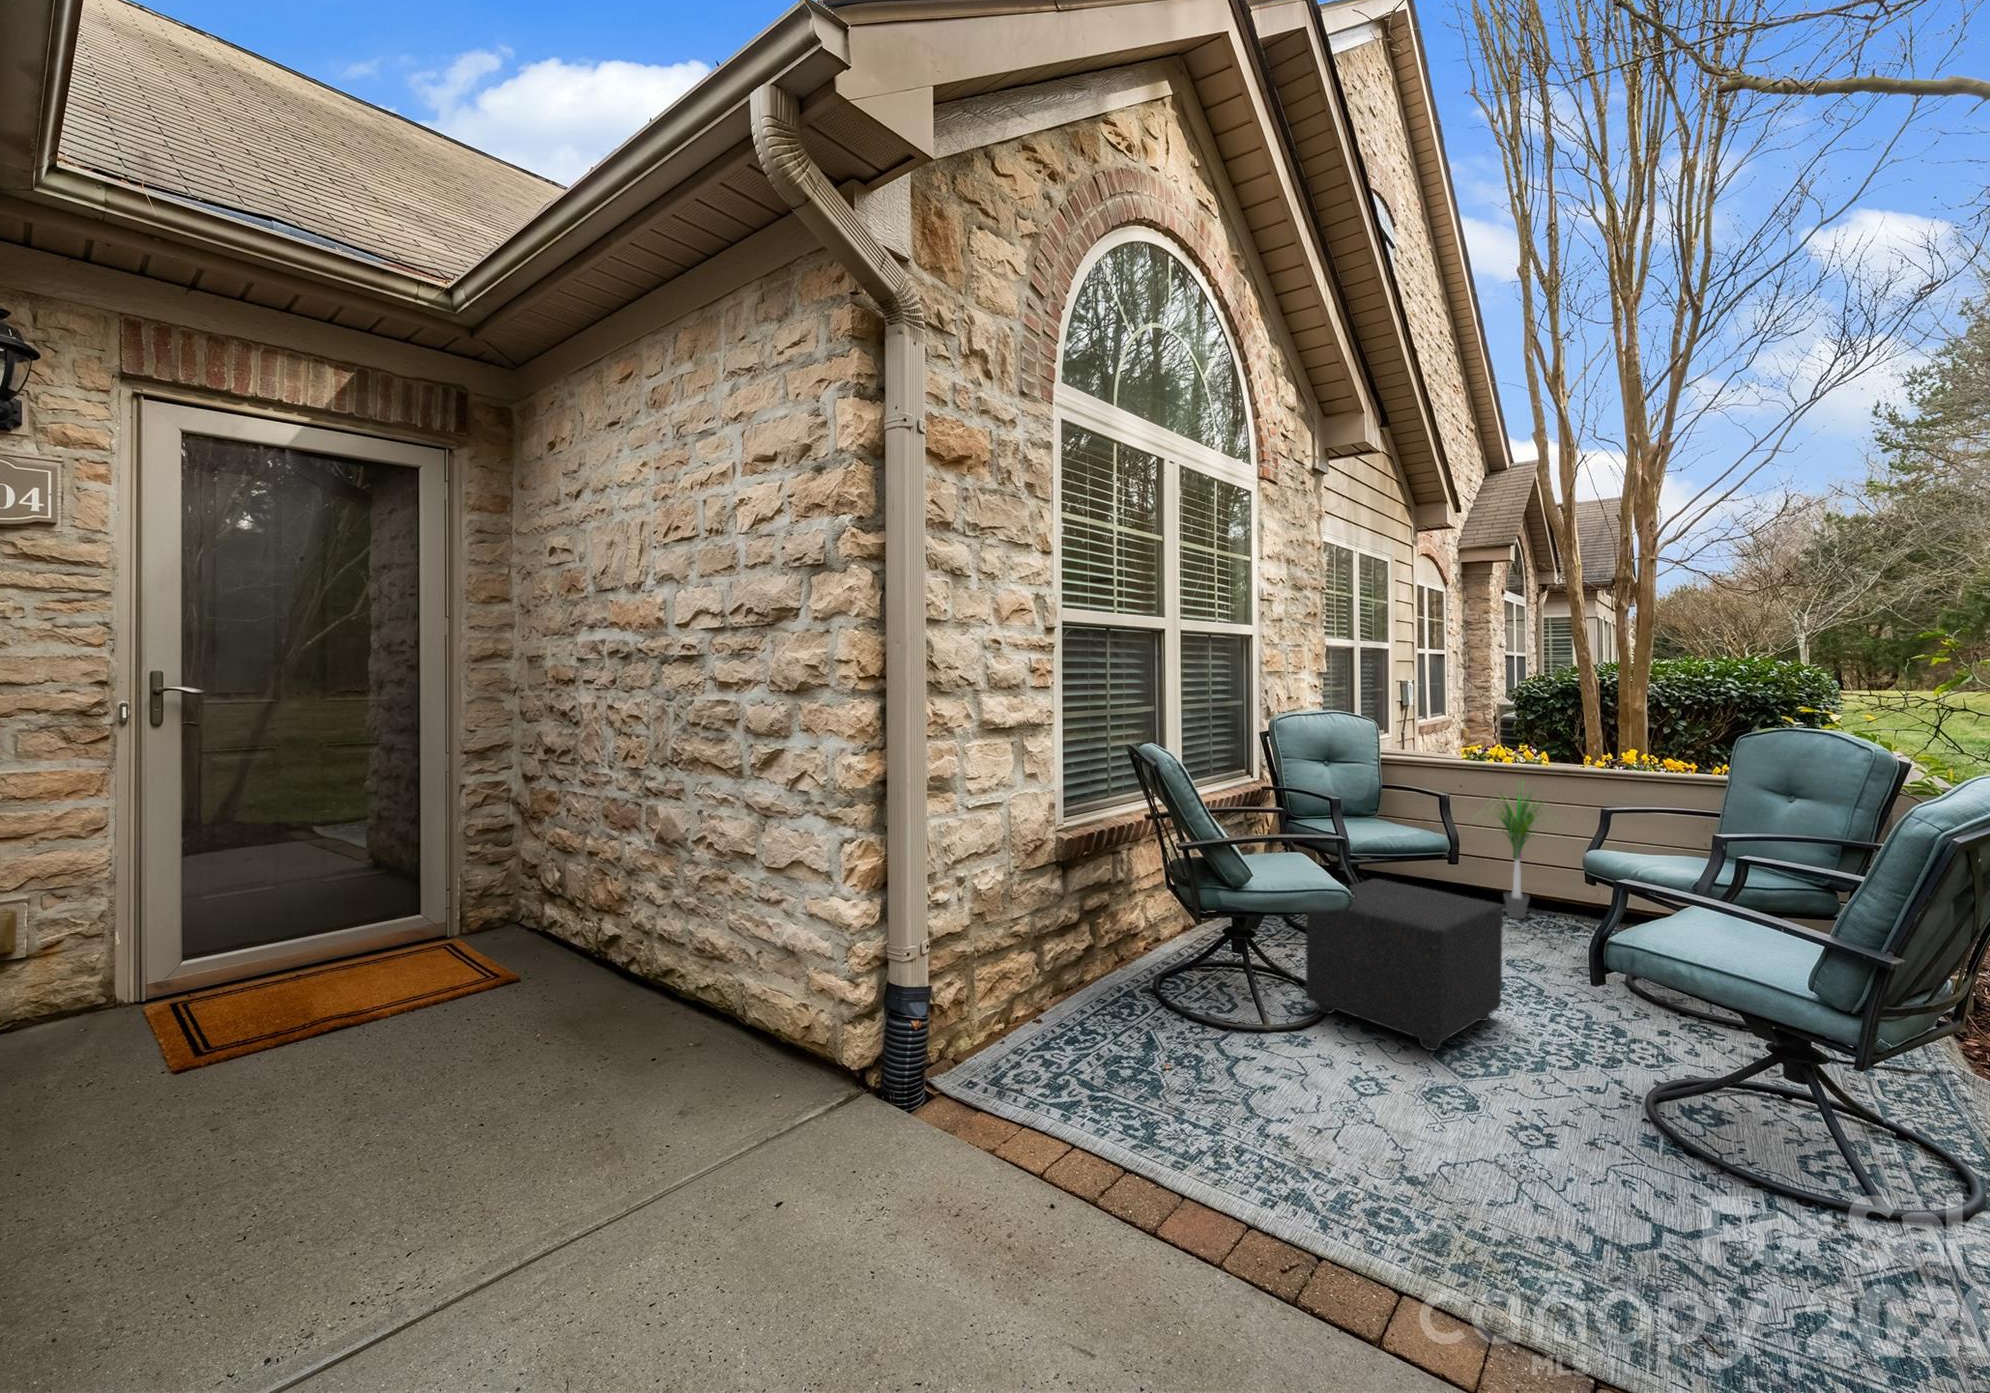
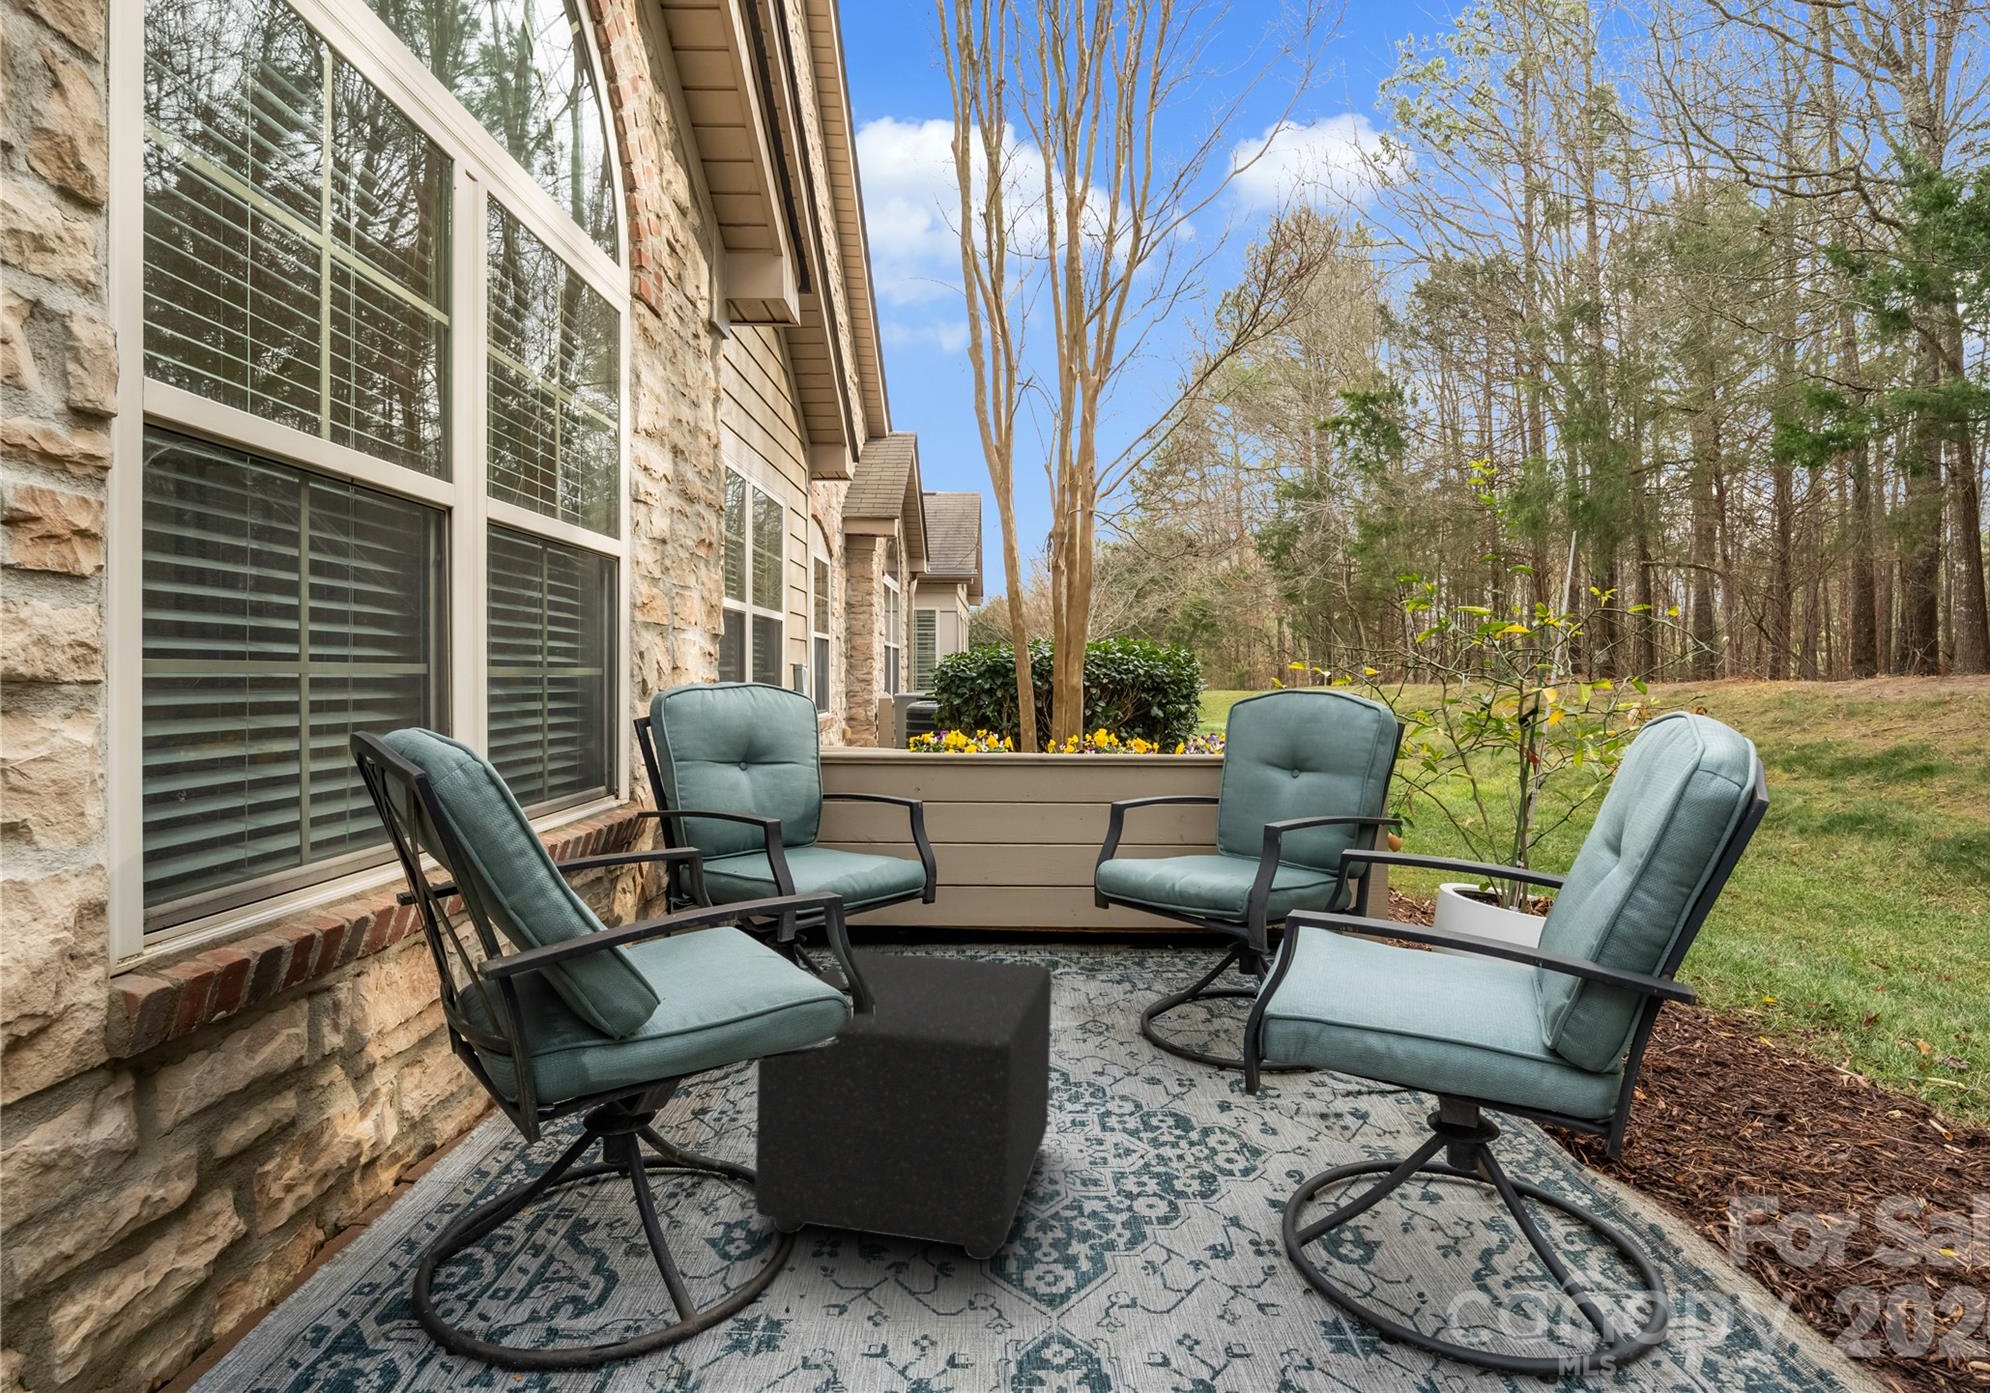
potted plant: present [1485,794,1554,919] -> none [923,770,1046,962]

